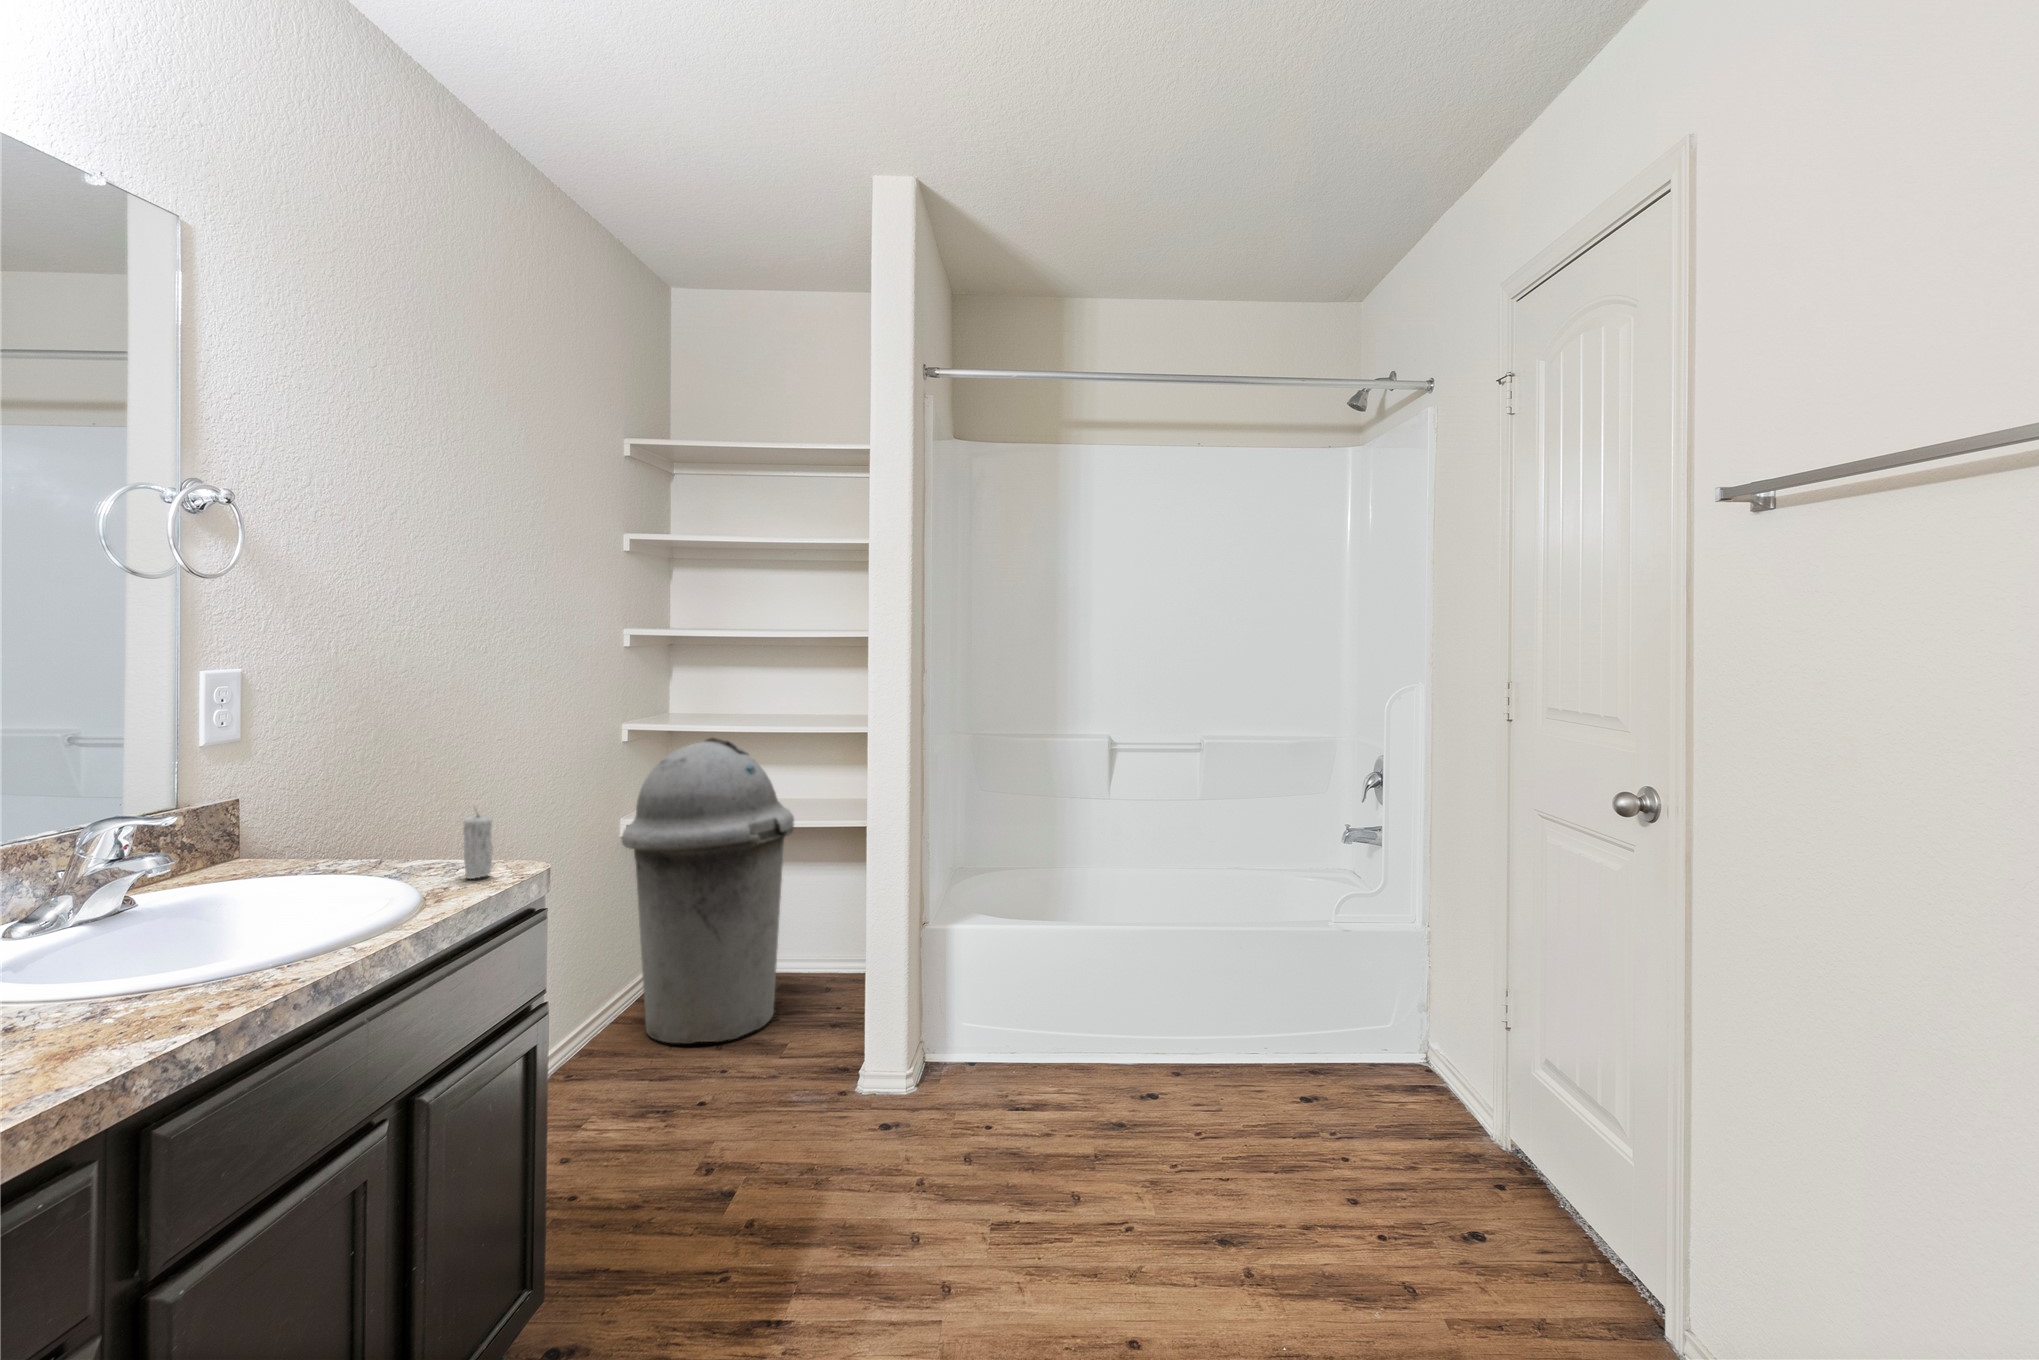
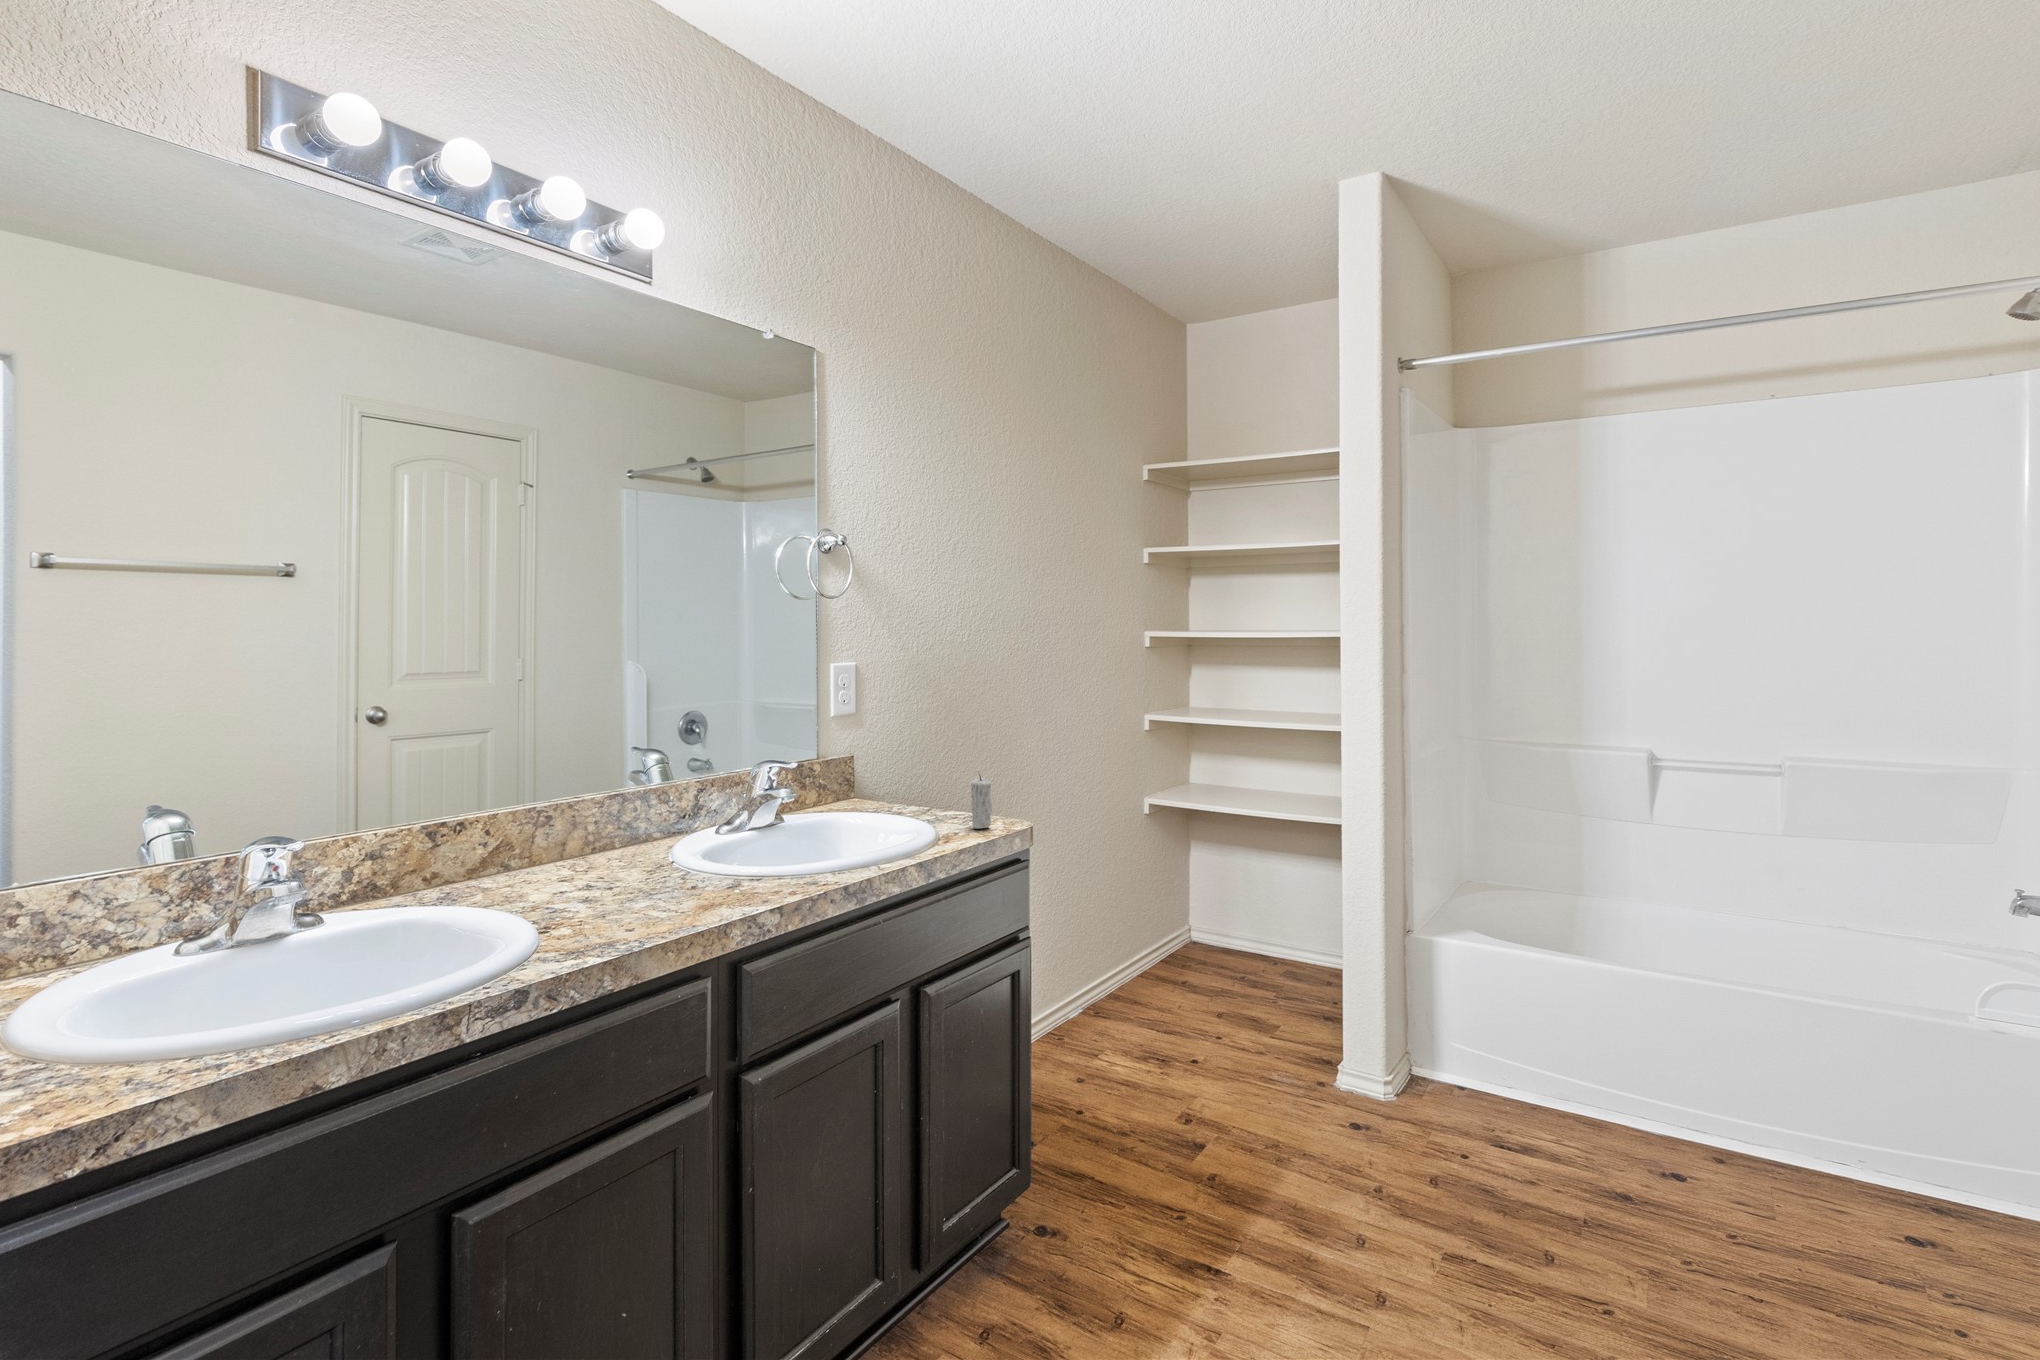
trash can: present [622,738,794,1044] -> none [1142,732,1291,1011]

